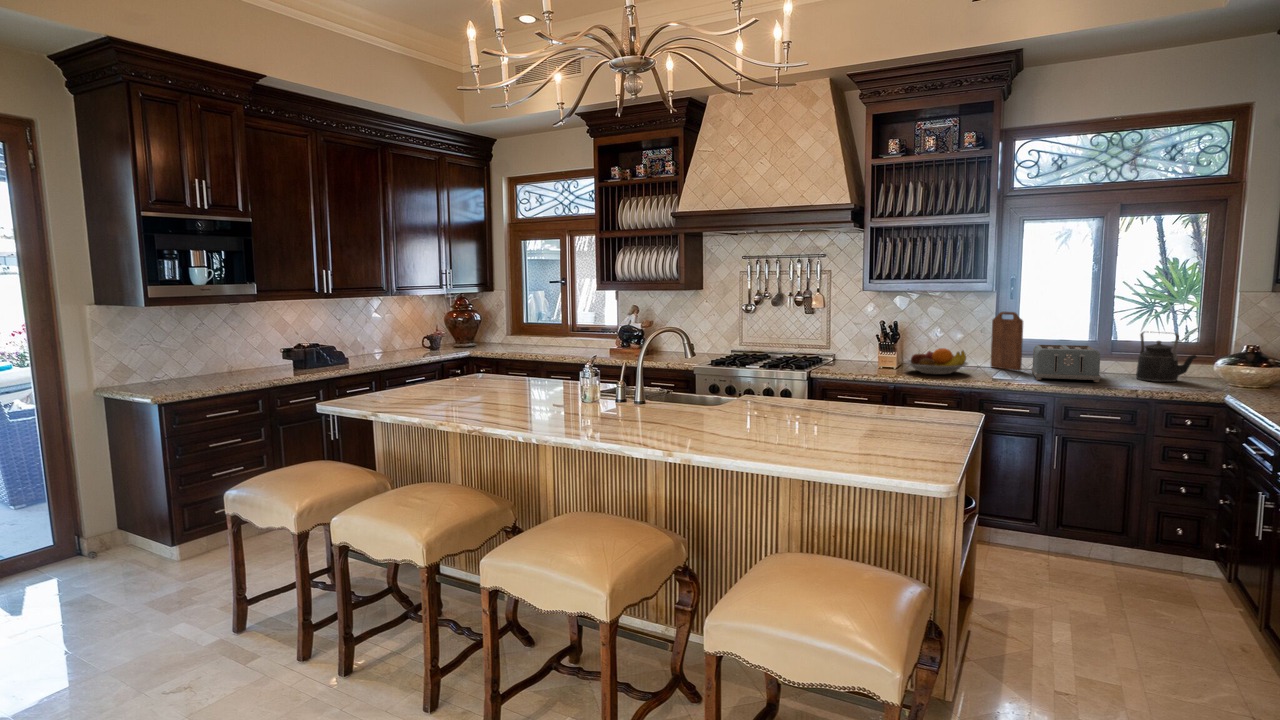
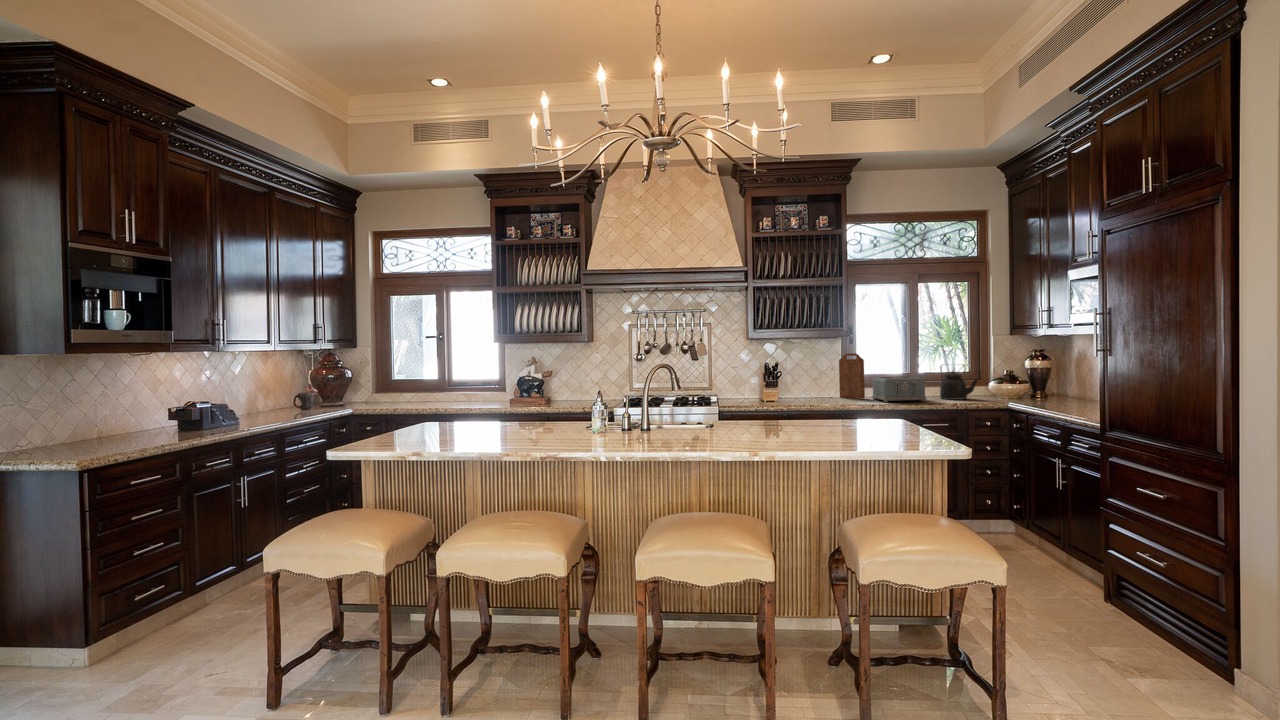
fruit bowl: present [905,348,968,374] -> none [787,382,835,403]

